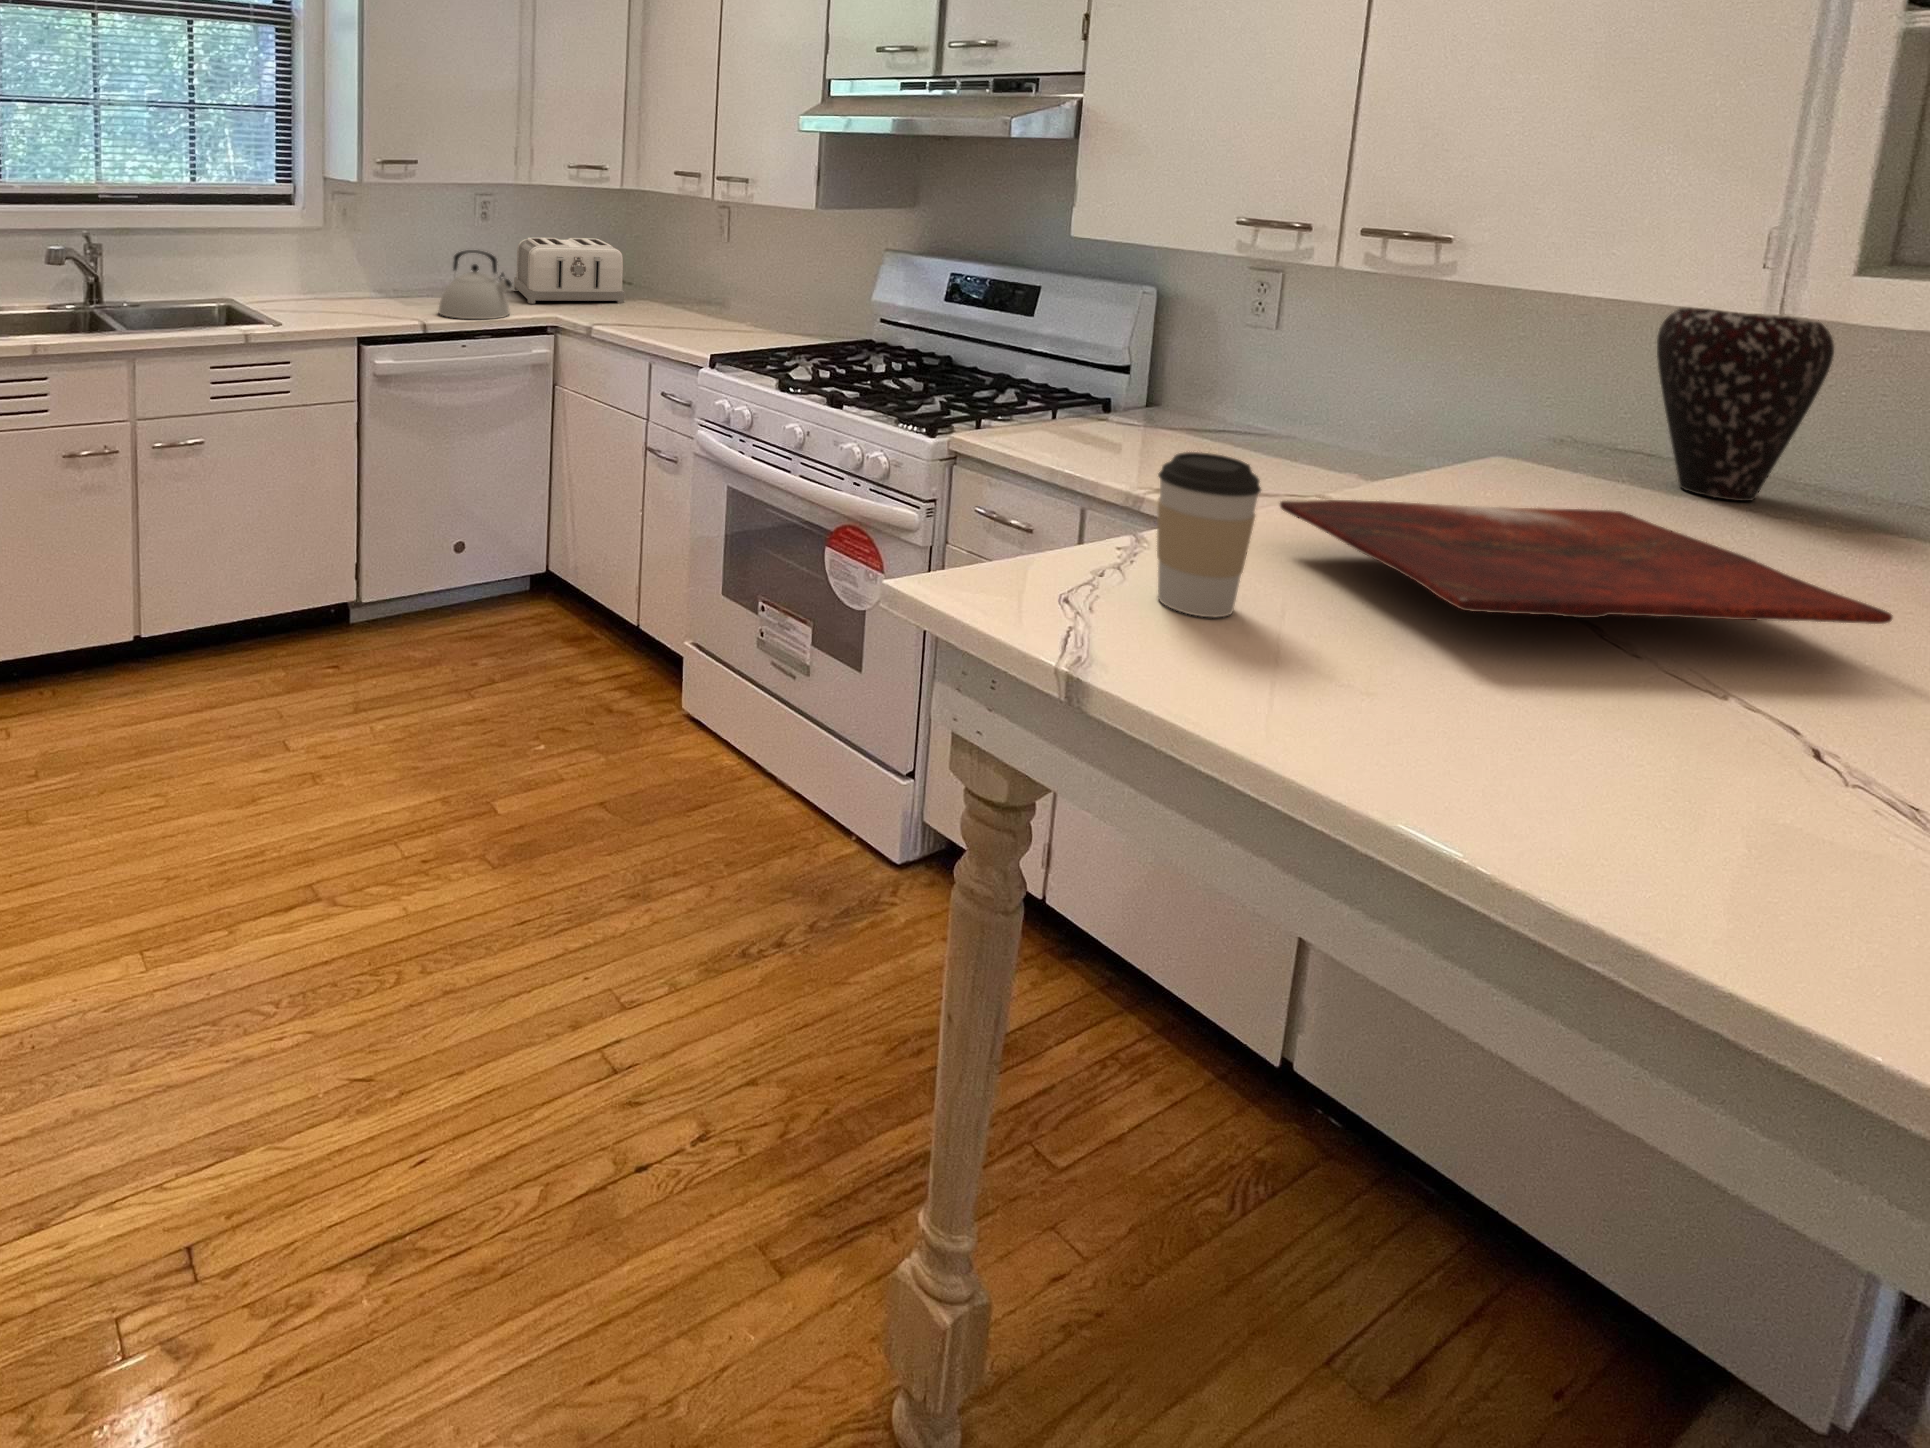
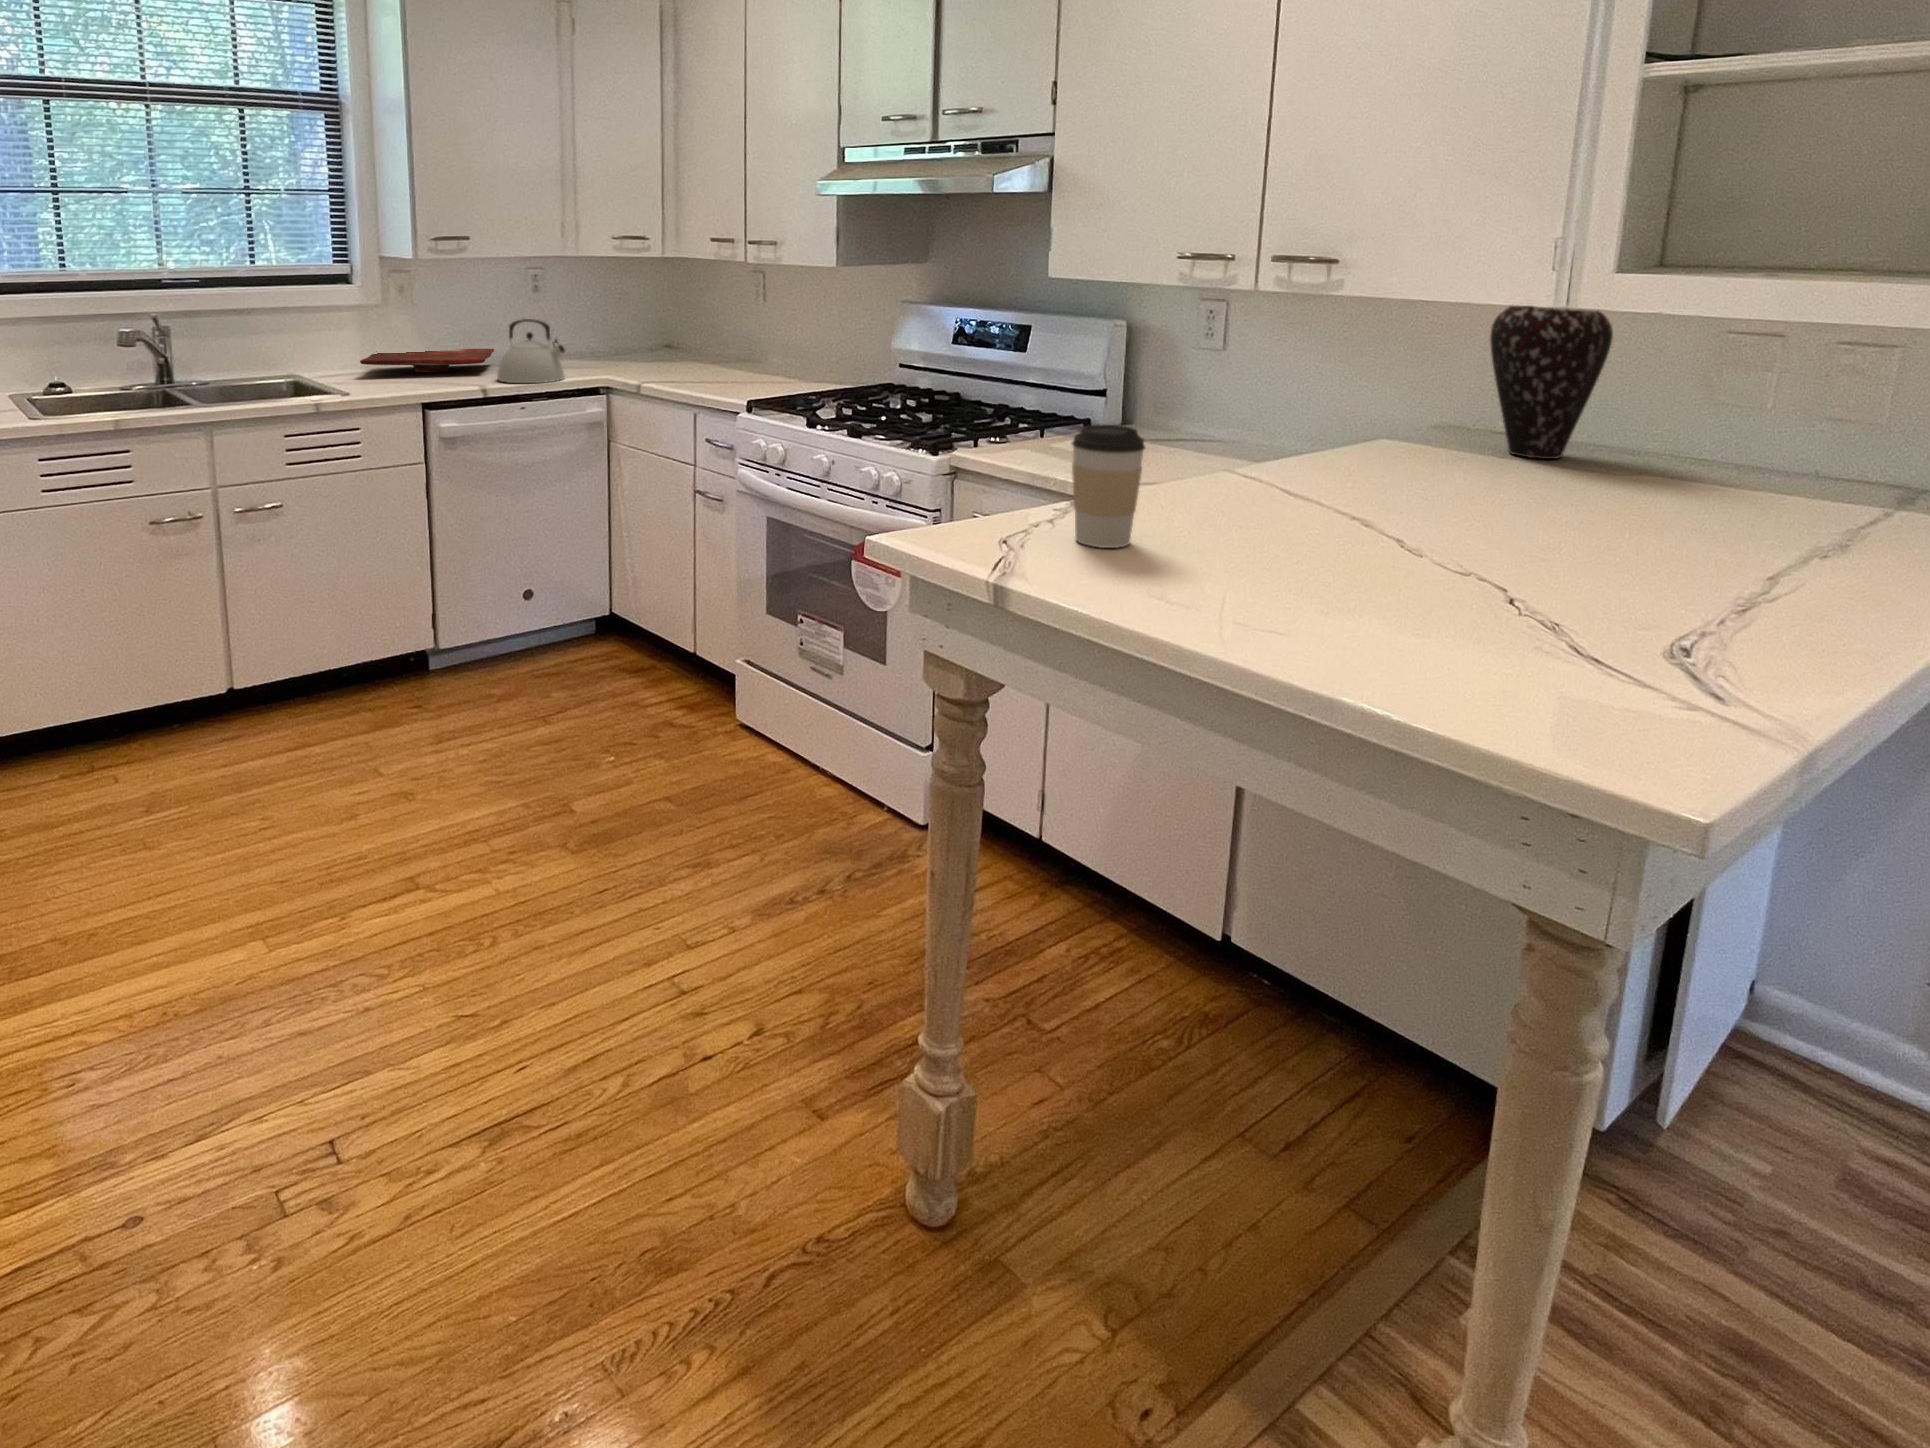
toaster: present [514,237,625,304] -> none [568,306,672,368]
cutting board: present [1280,500,1892,624] -> present [360,349,494,372]

